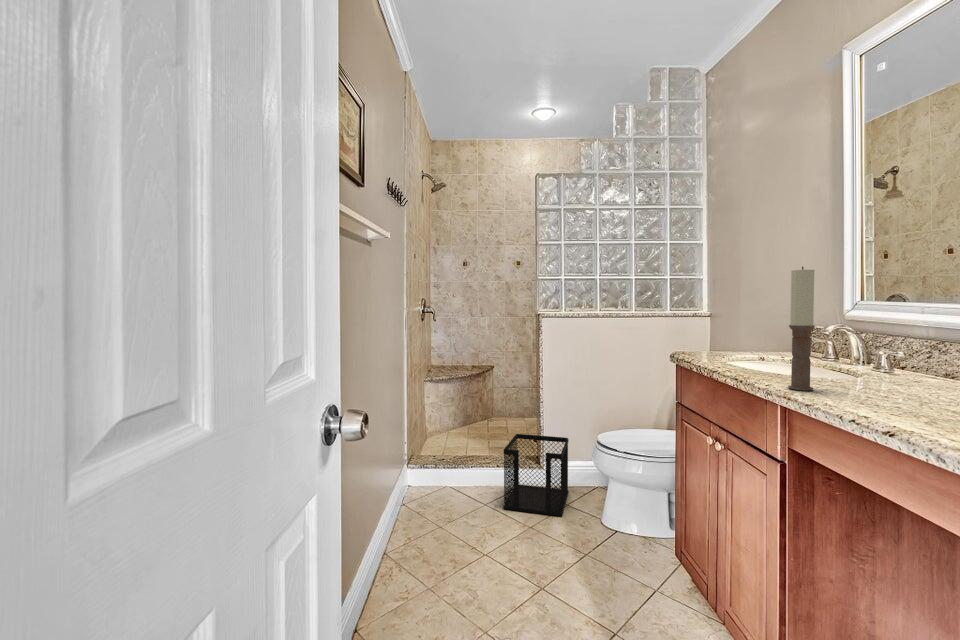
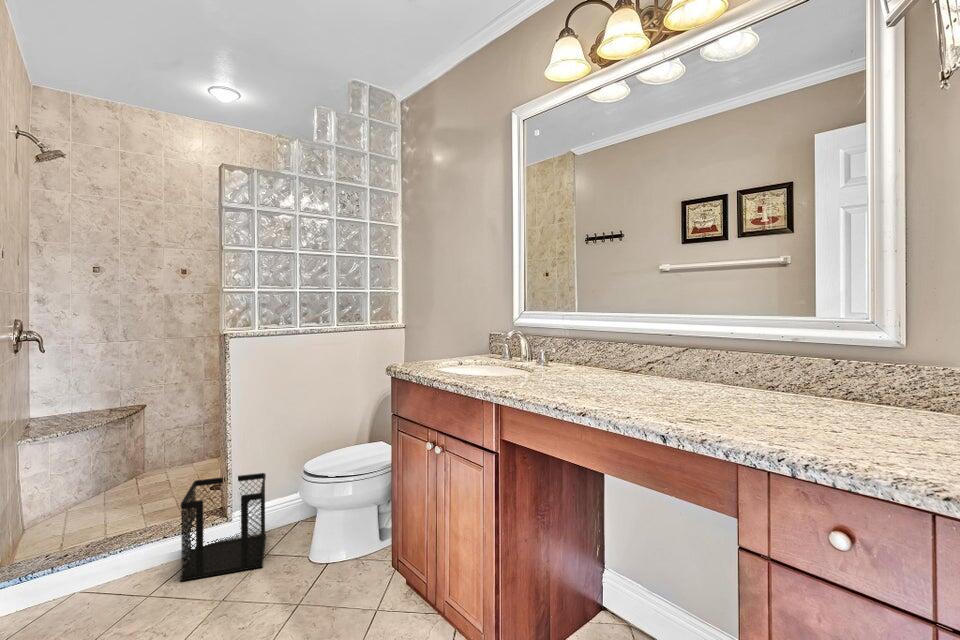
candle: present [788,267,815,391] -> none [498,283,515,388]

